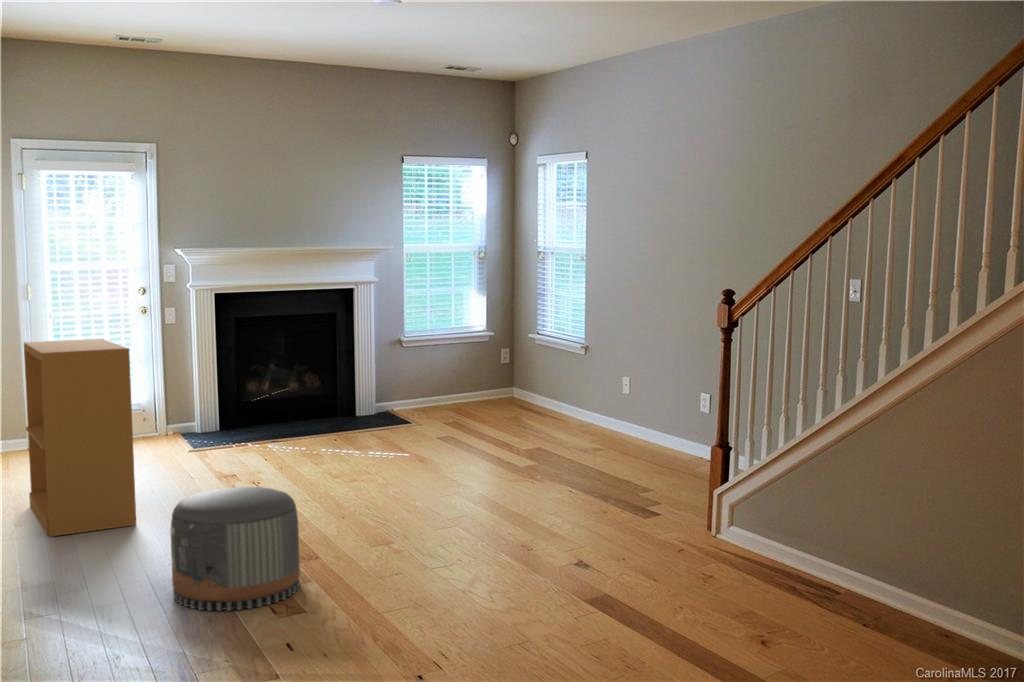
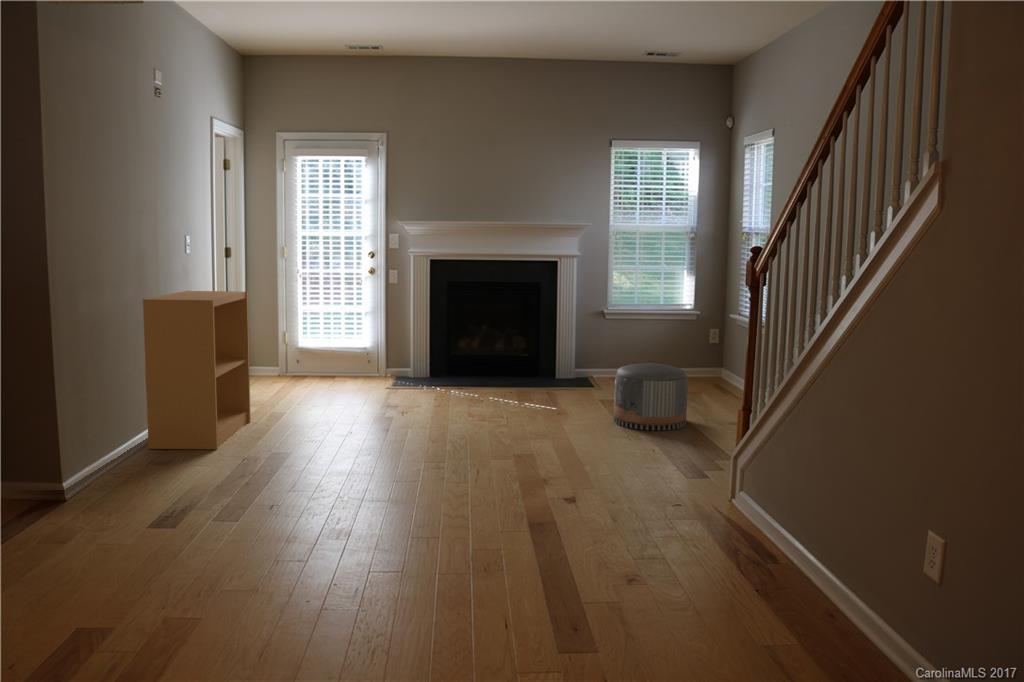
pouf: present [170,487,300,611] -> present [614,363,688,430]

